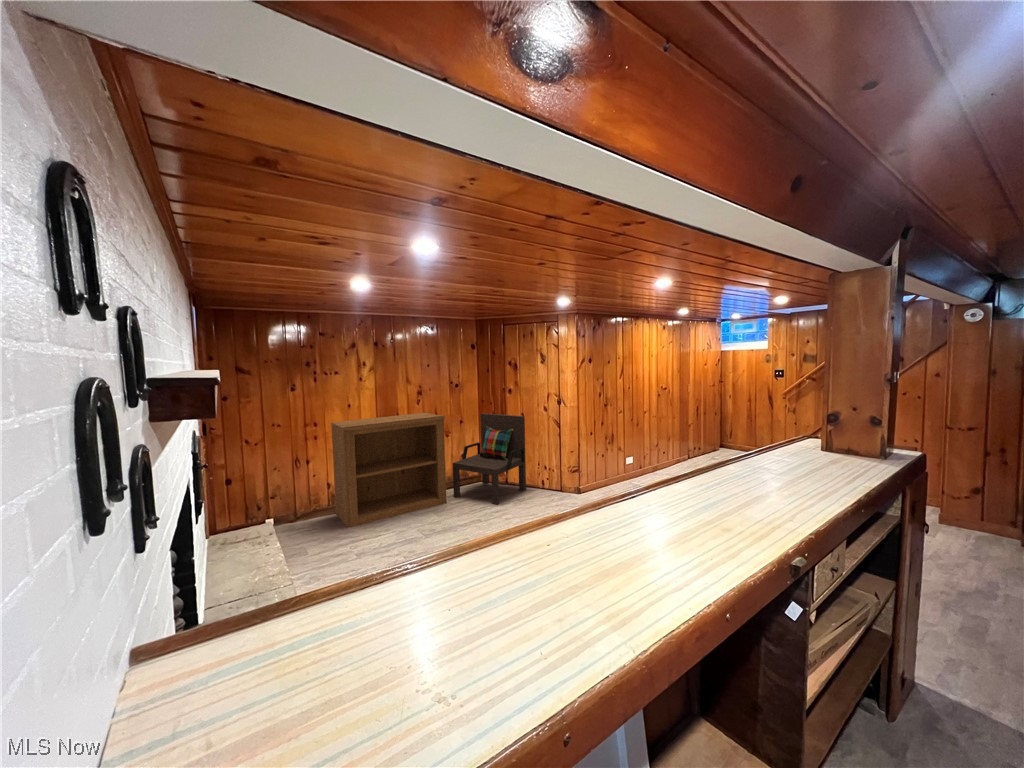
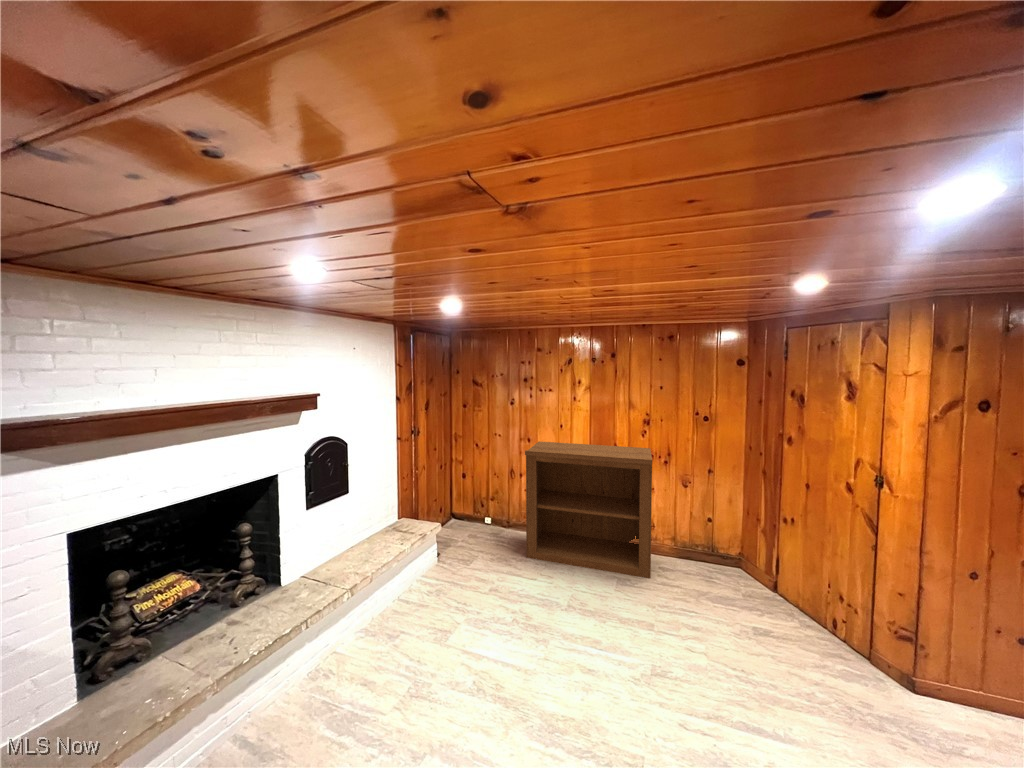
armchair: present [453,413,526,505] -> none [671,466,806,624]

